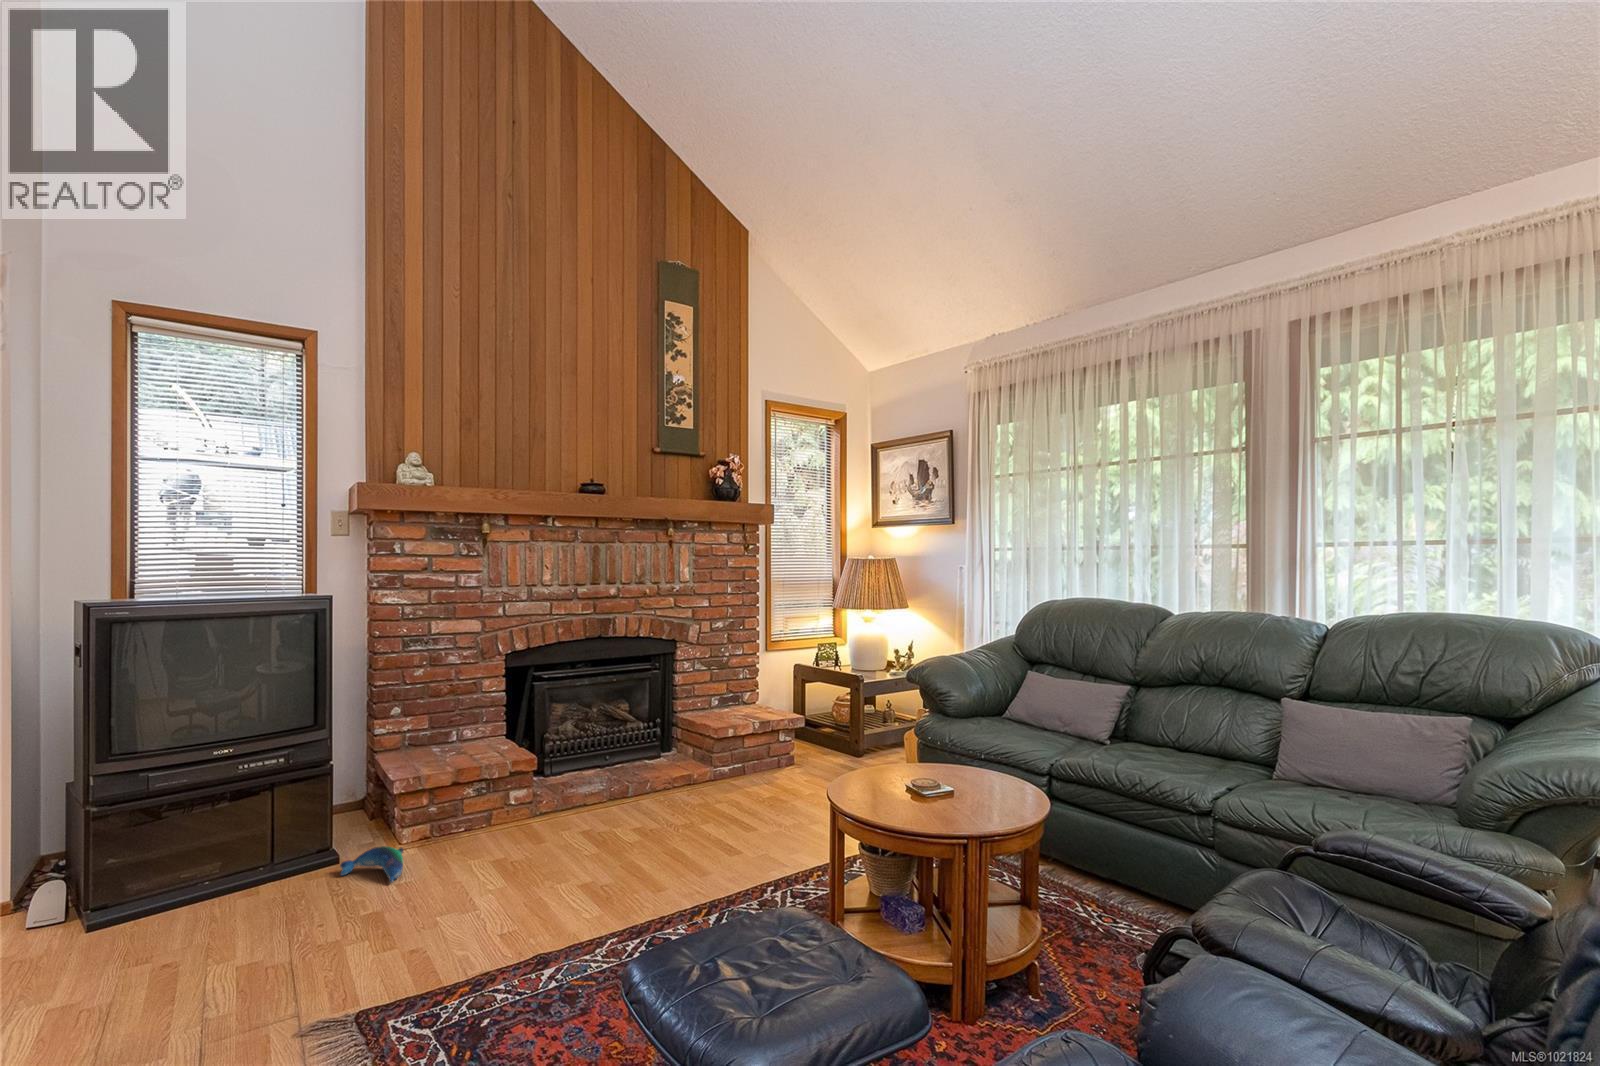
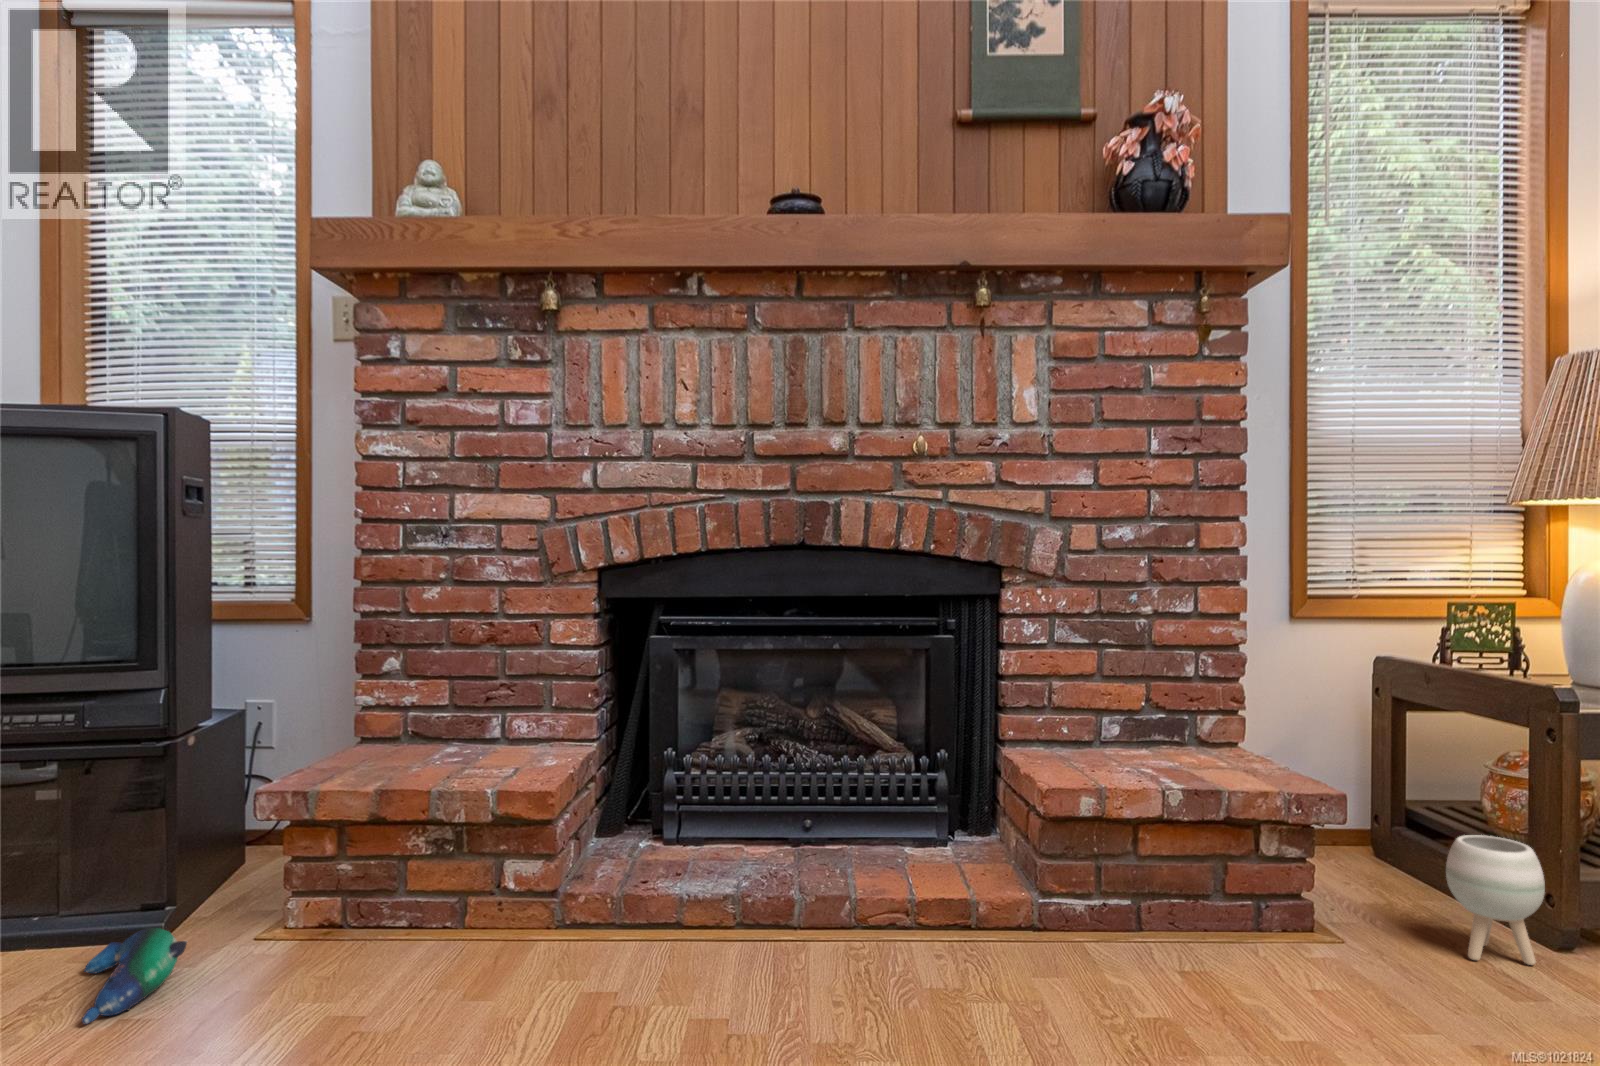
planter: none [826,724,851,763] -> present [1446,835,1545,965]

